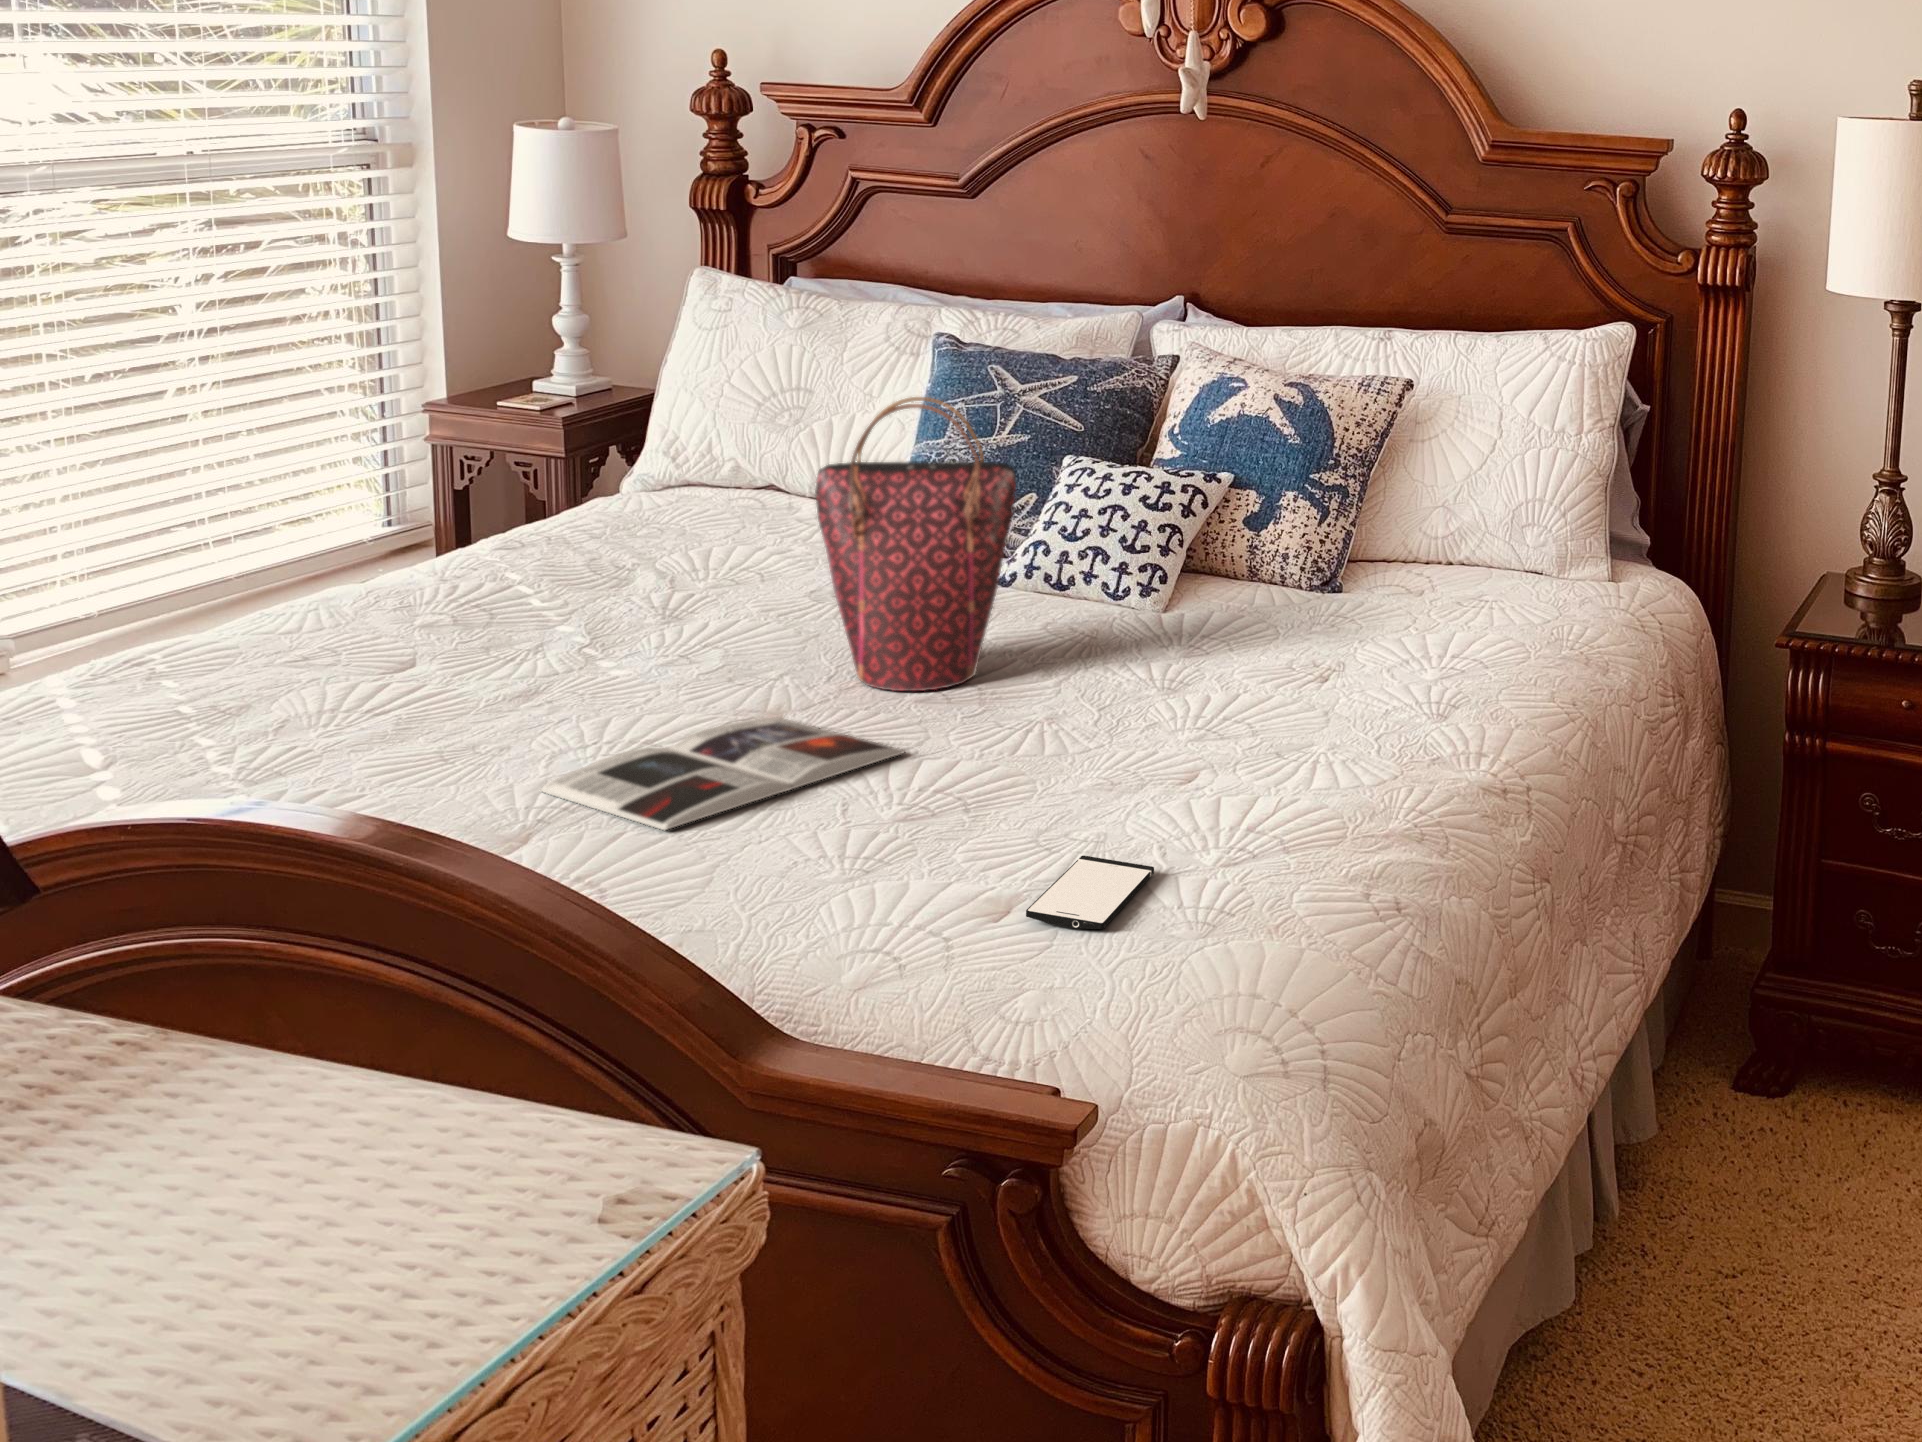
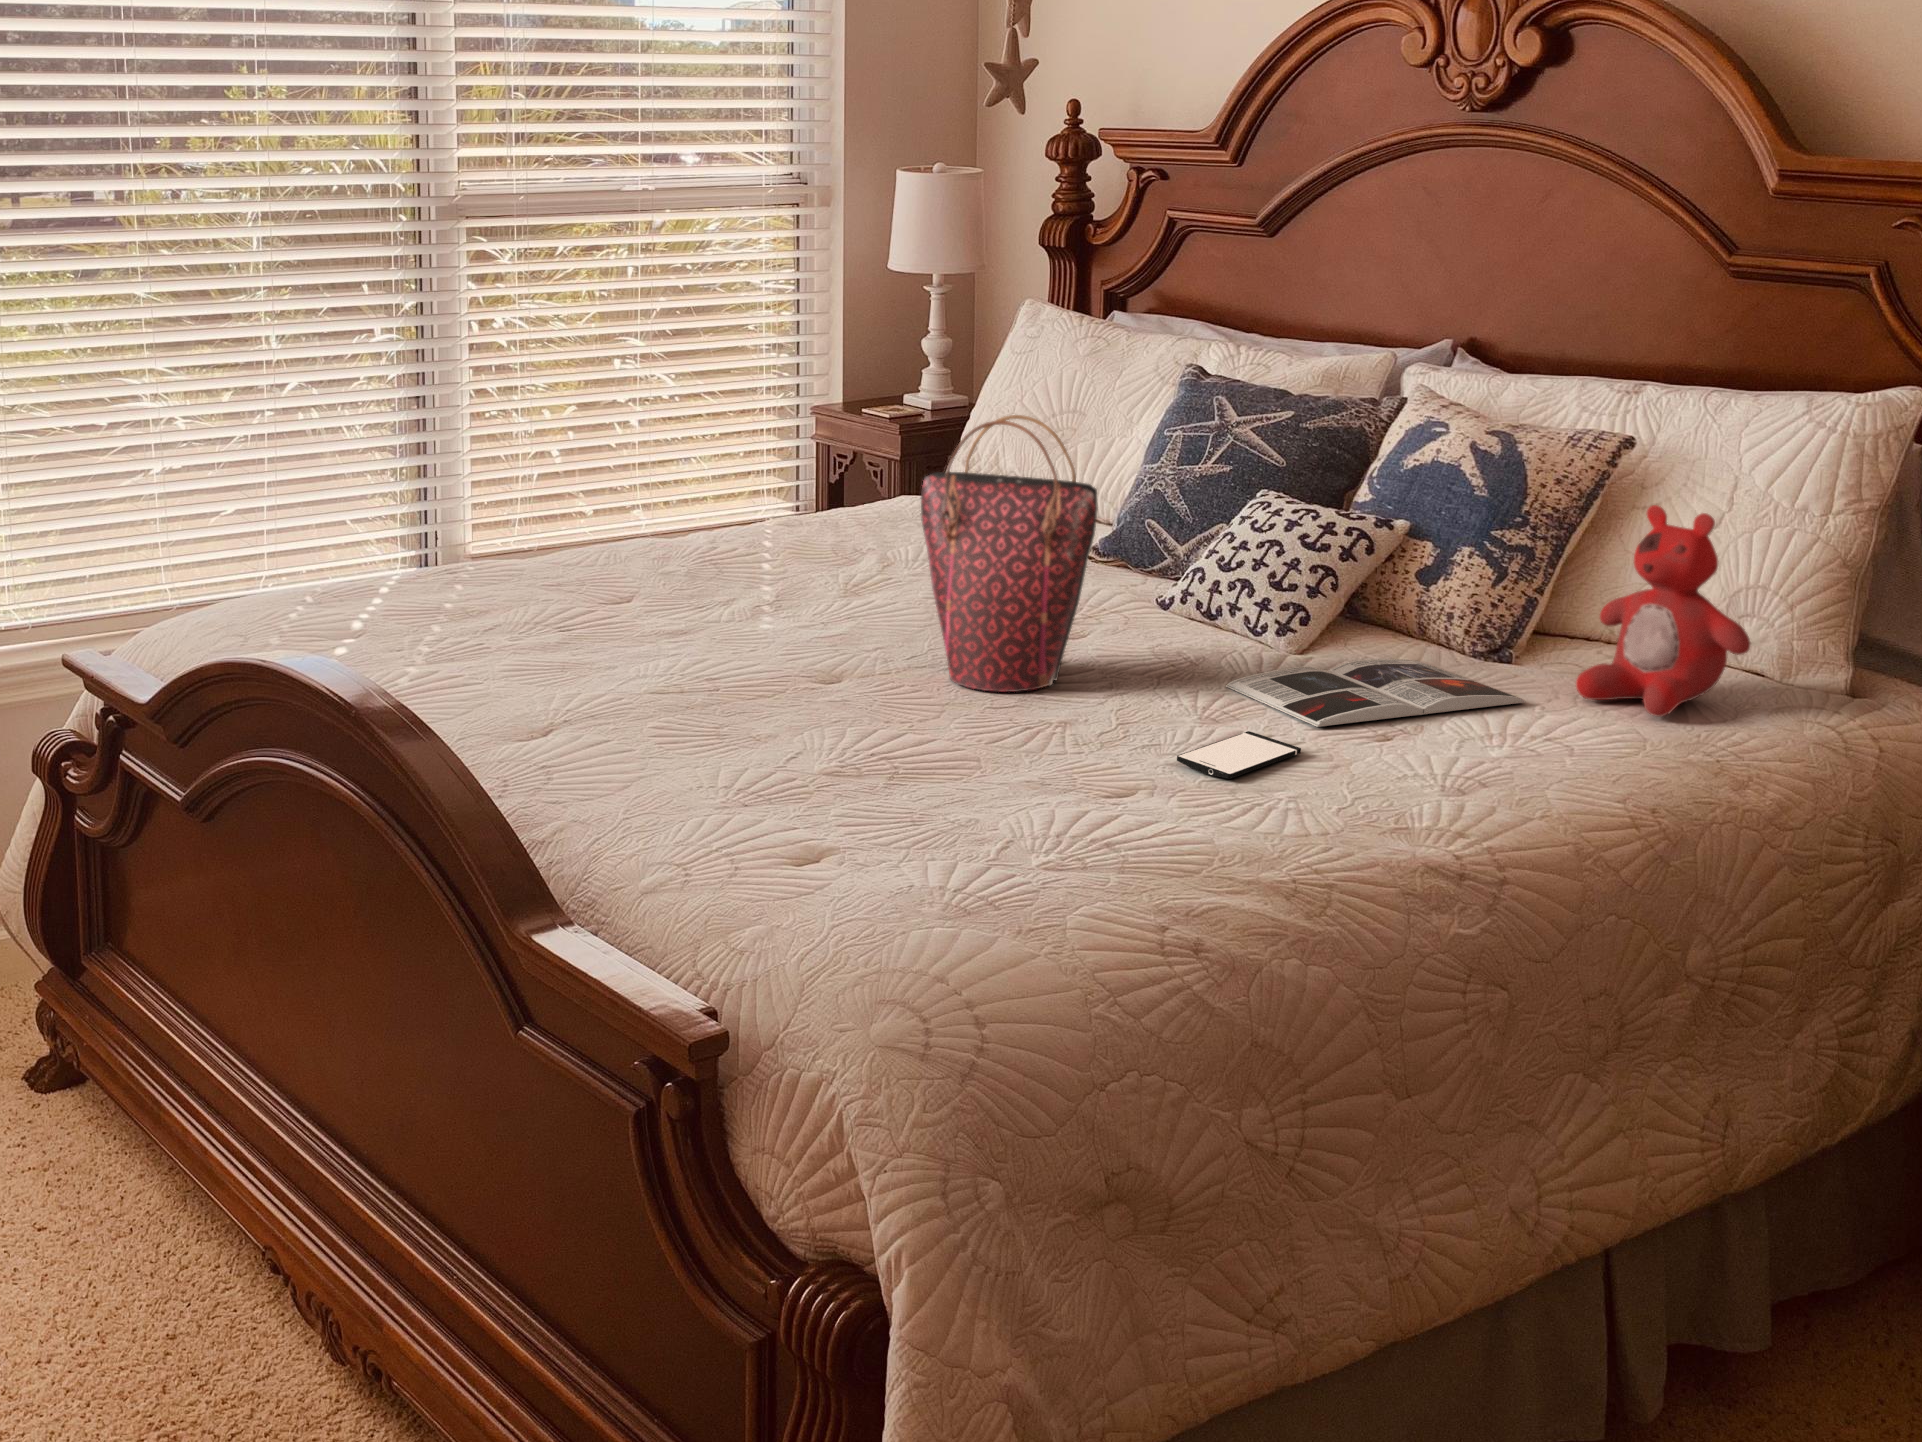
stuffed bear: none [1431,439,1567,626] -> present [1576,505,1751,717]
magazine: present [541,717,904,830] -> present [1226,659,1526,727]
smartphone: present [1026,856,1154,929] -> present [1177,731,1301,779]

